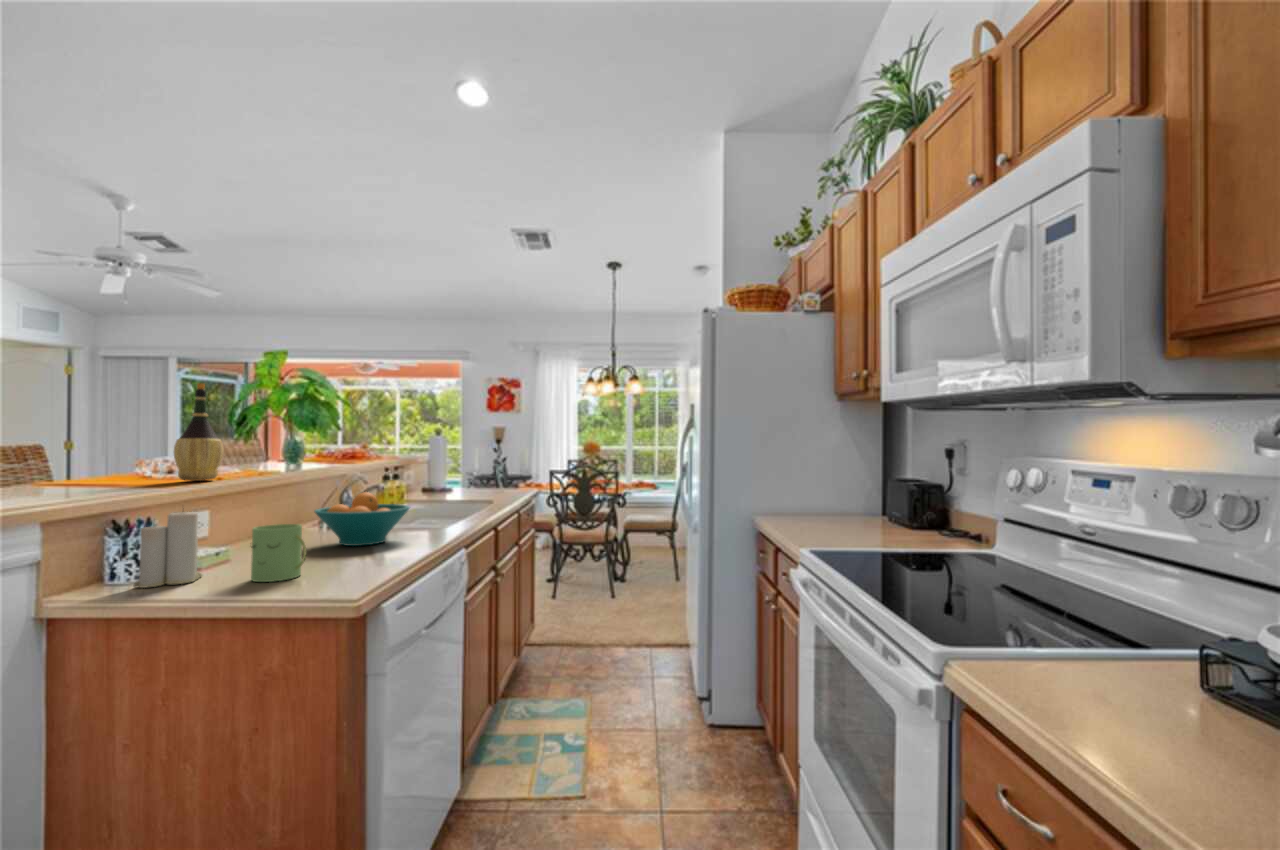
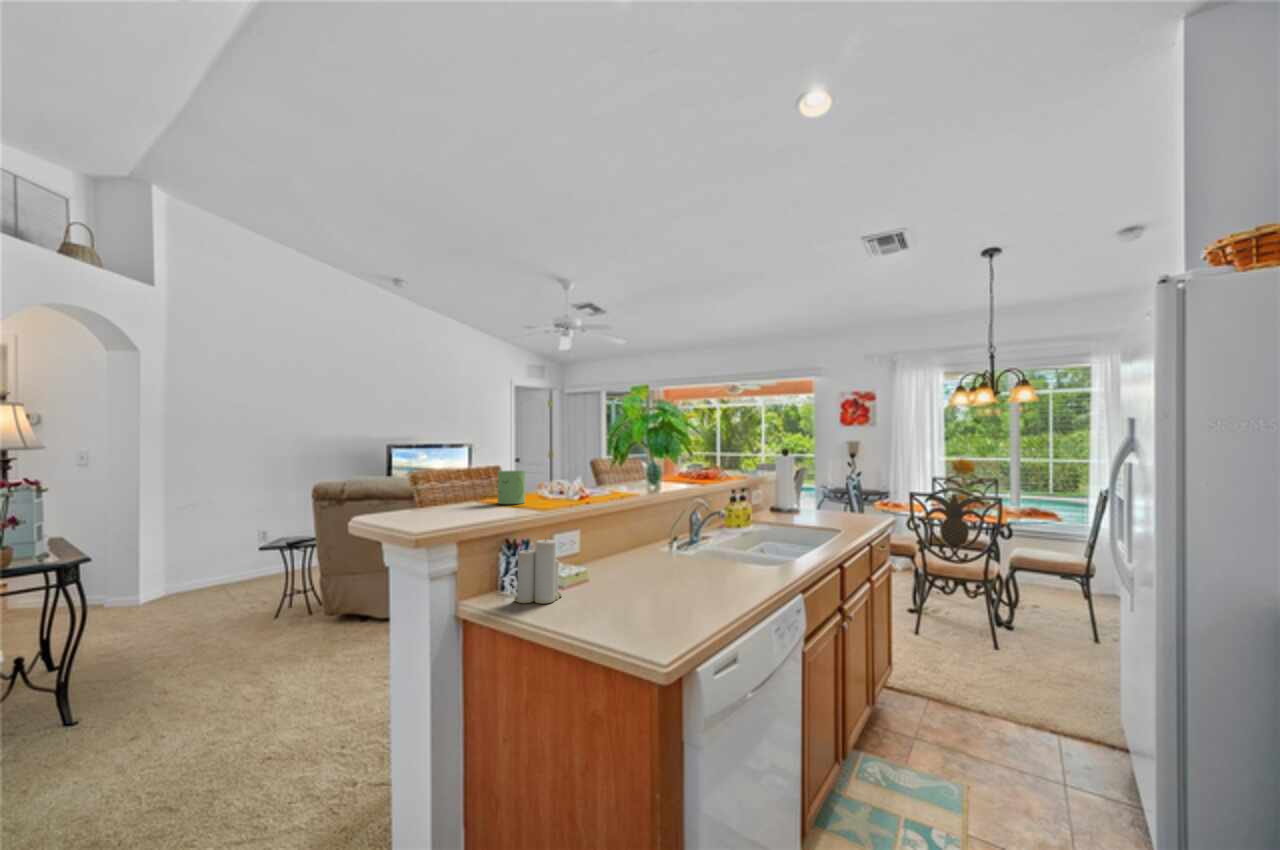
wine bottle: present [174,383,223,481] -> none [560,422,593,503]
fruit bowl: present [315,492,410,546] -> none [656,523,742,577]
mug: present [251,524,307,582] -> present [497,470,526,504]

